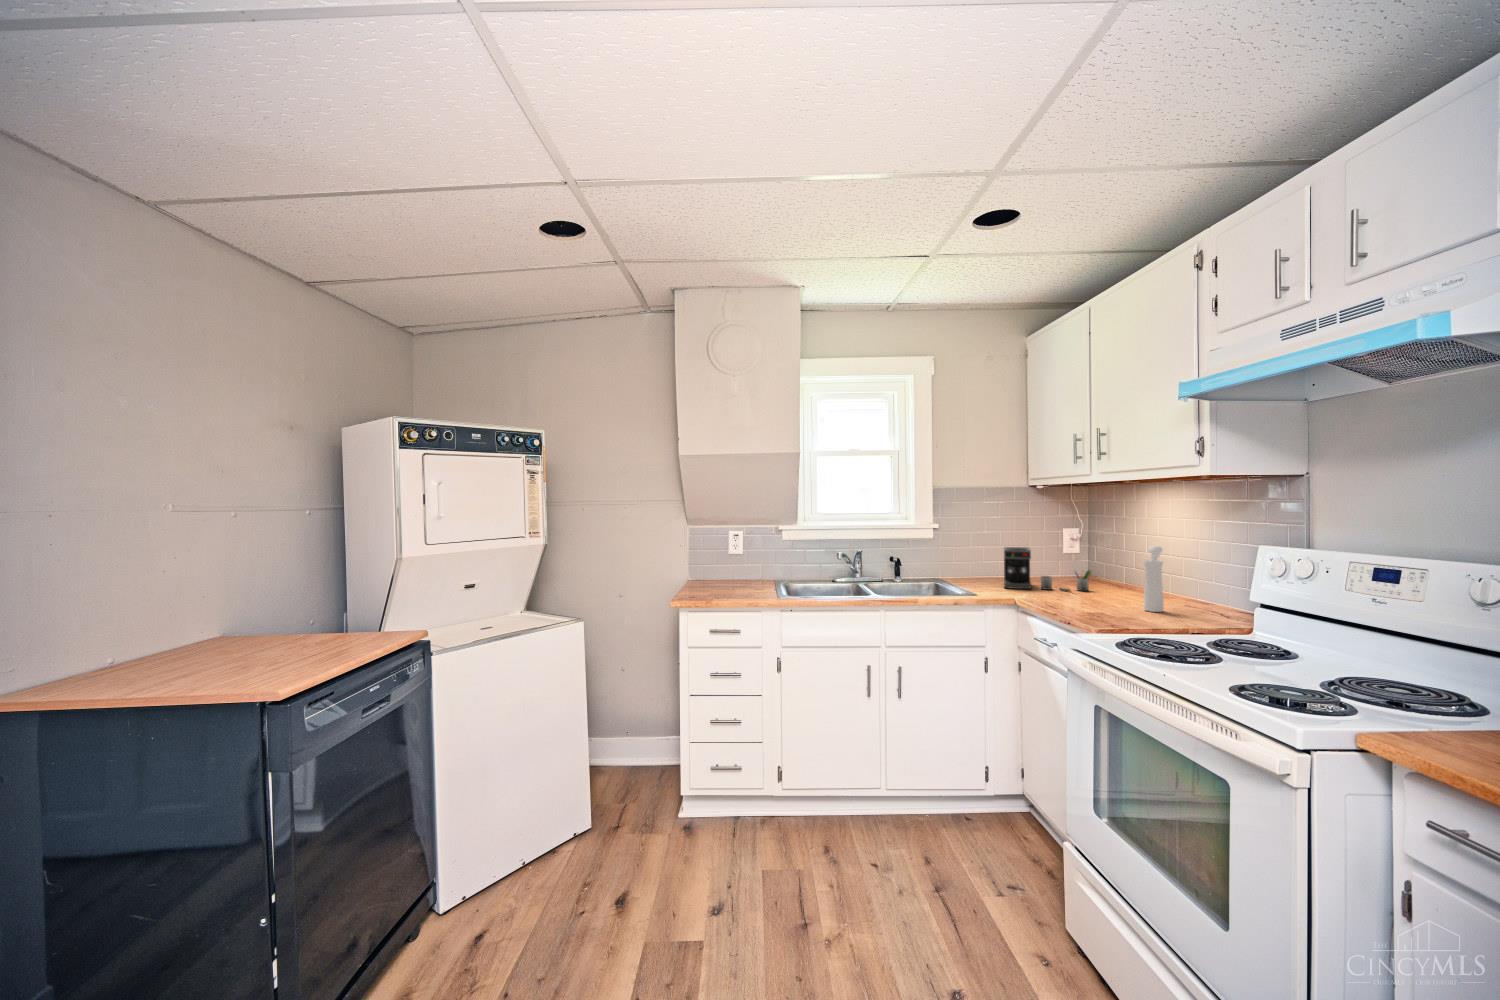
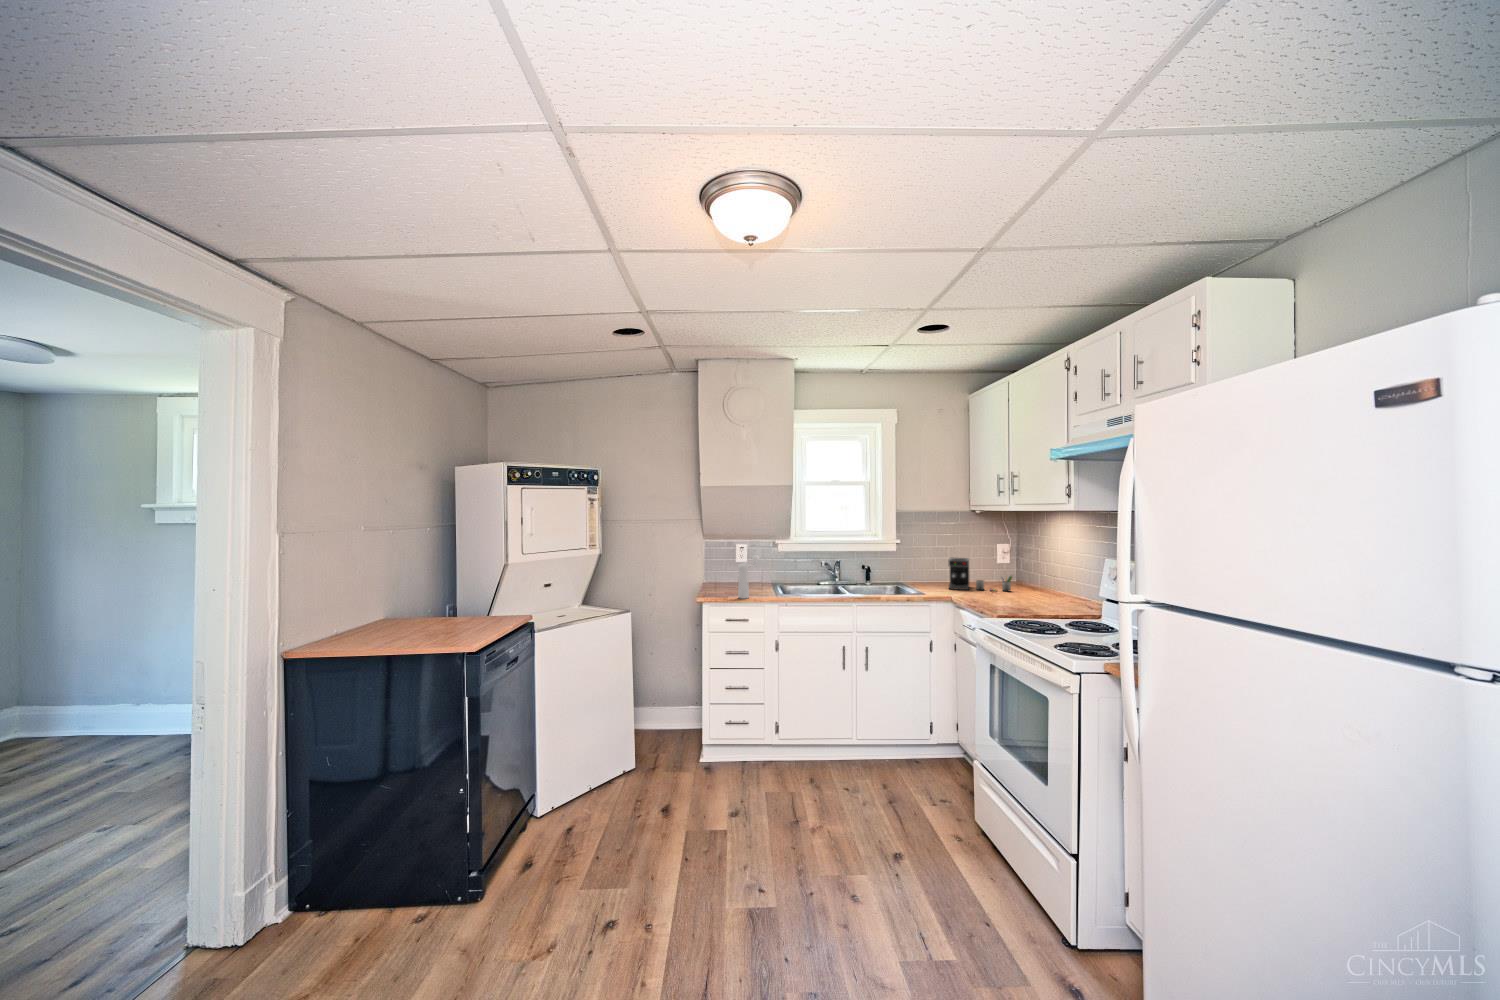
pepper mill: present [1143,546,1164,612] -> present [738,556,759,599]

